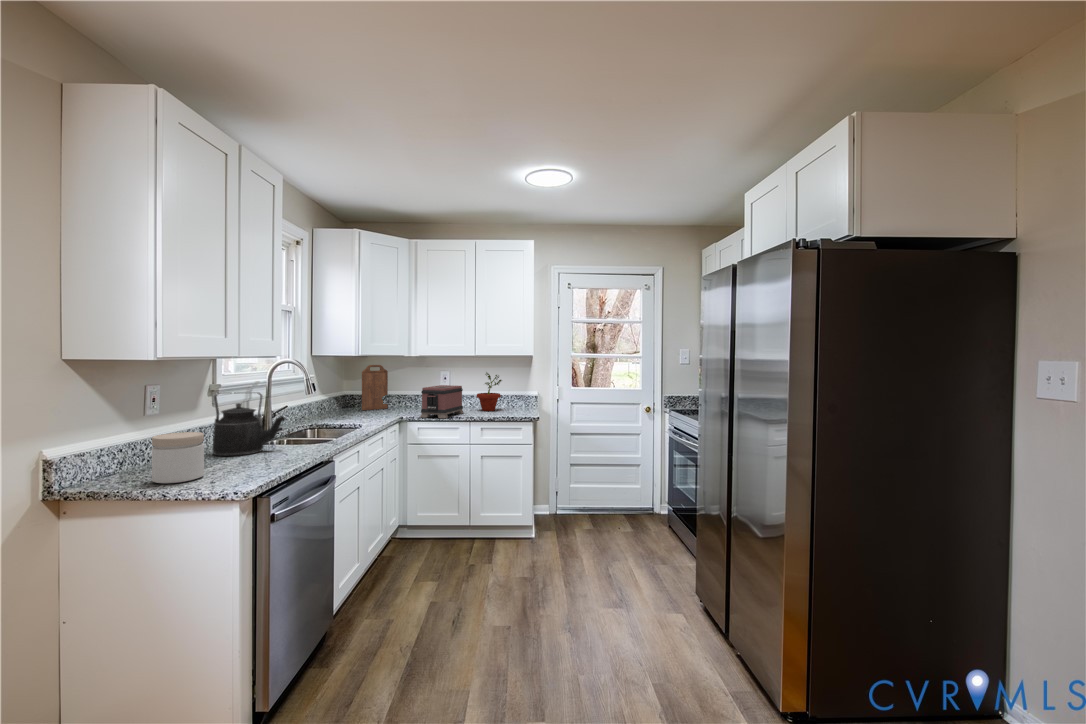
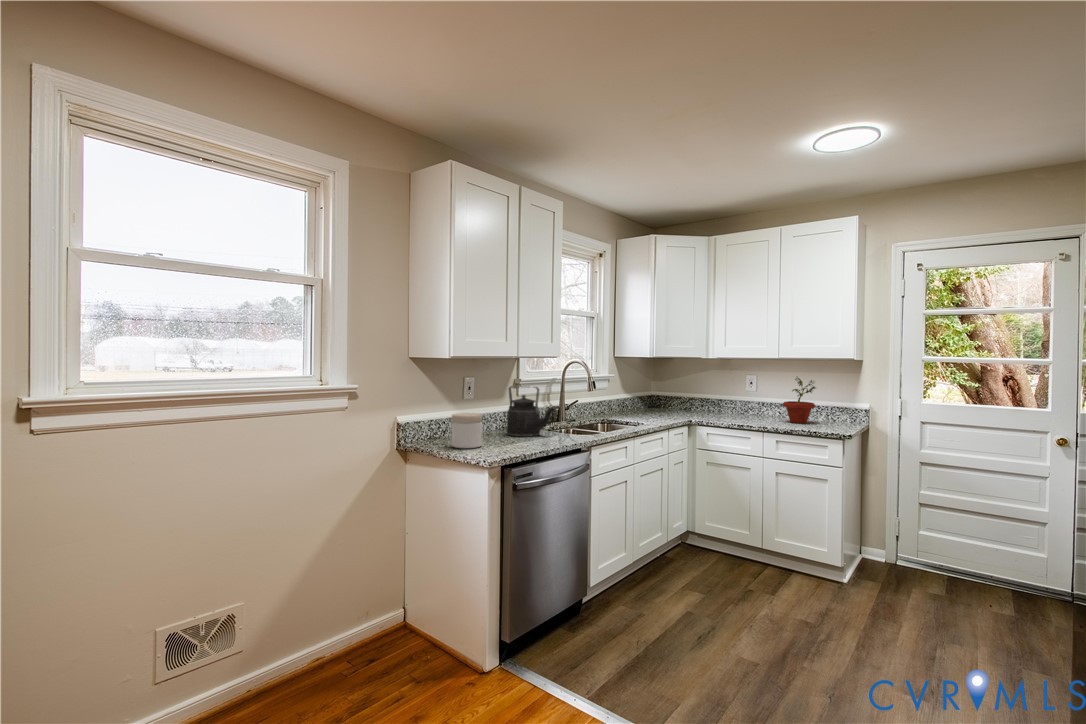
cutting board: present [362,365,388,410] -> none [663,366,690,412]
toaster: present [420,385,463,419] -> none [708,390,763,426]

